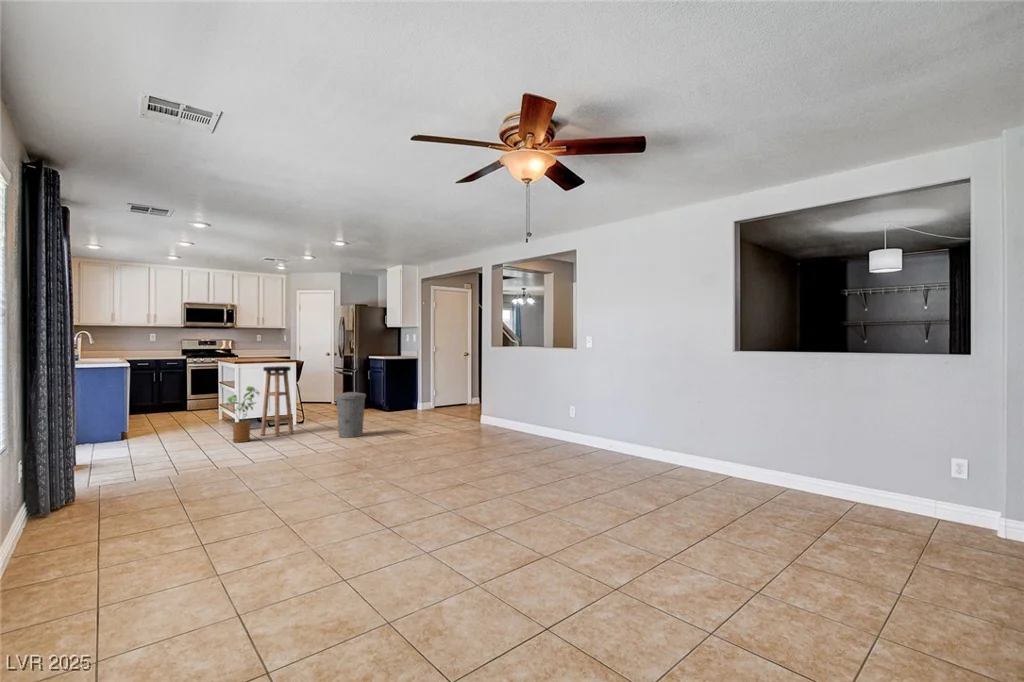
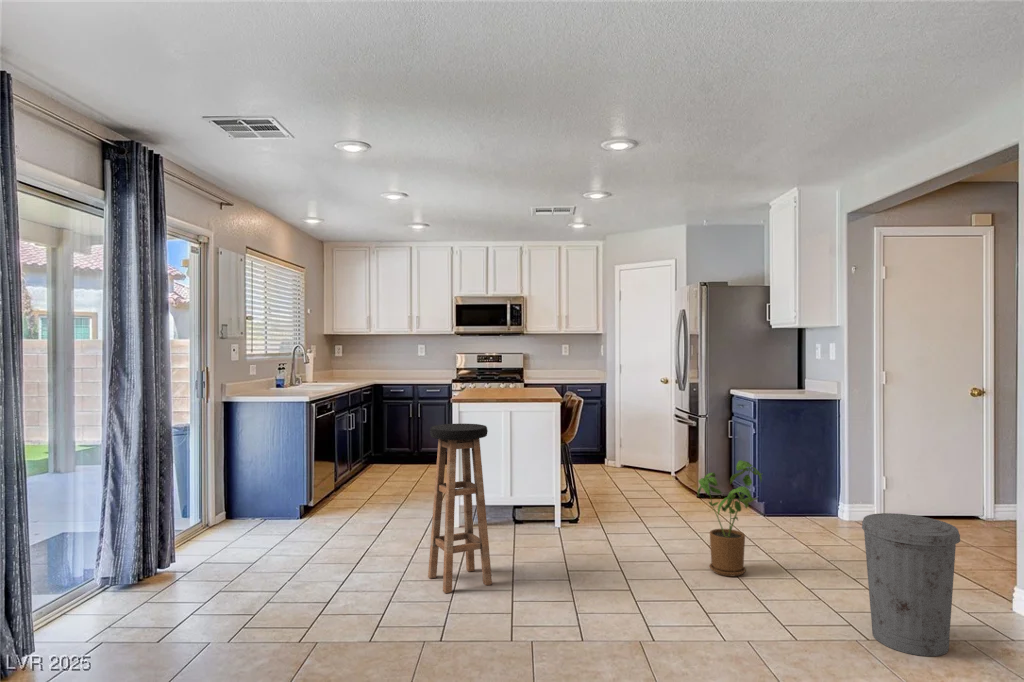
house plant: present [227,386,259,442] -> present [698,460,762,576]
trash can: present [336,392,366,438] -> present [862,513,960,656]

